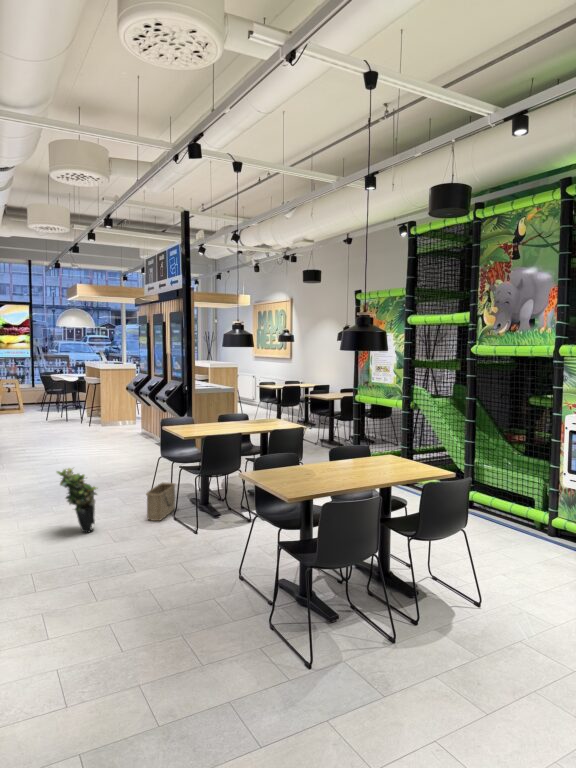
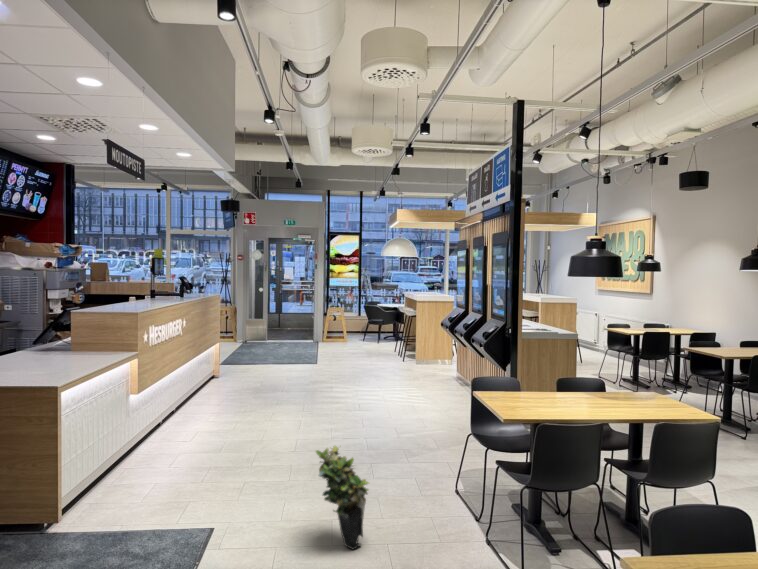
basket: present [146,482,175,521] -> none [439,478,487,546]

